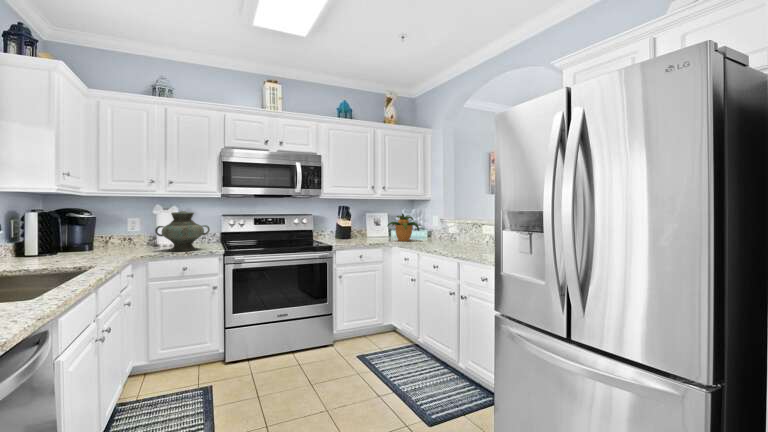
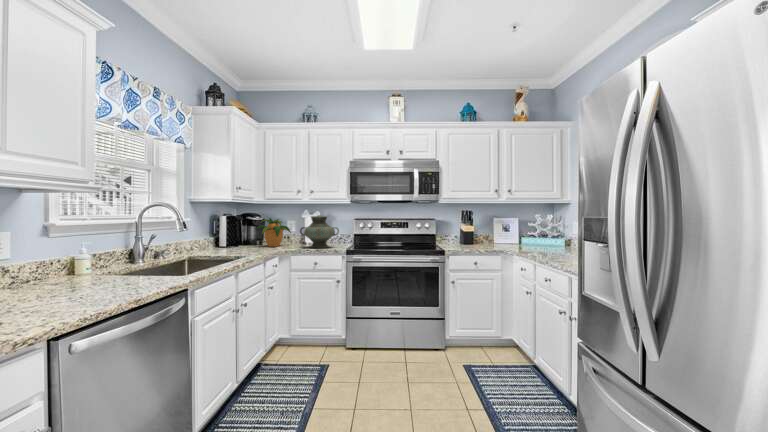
potted plant: present [387,214,419,241] -> present [256,218,291,247]

